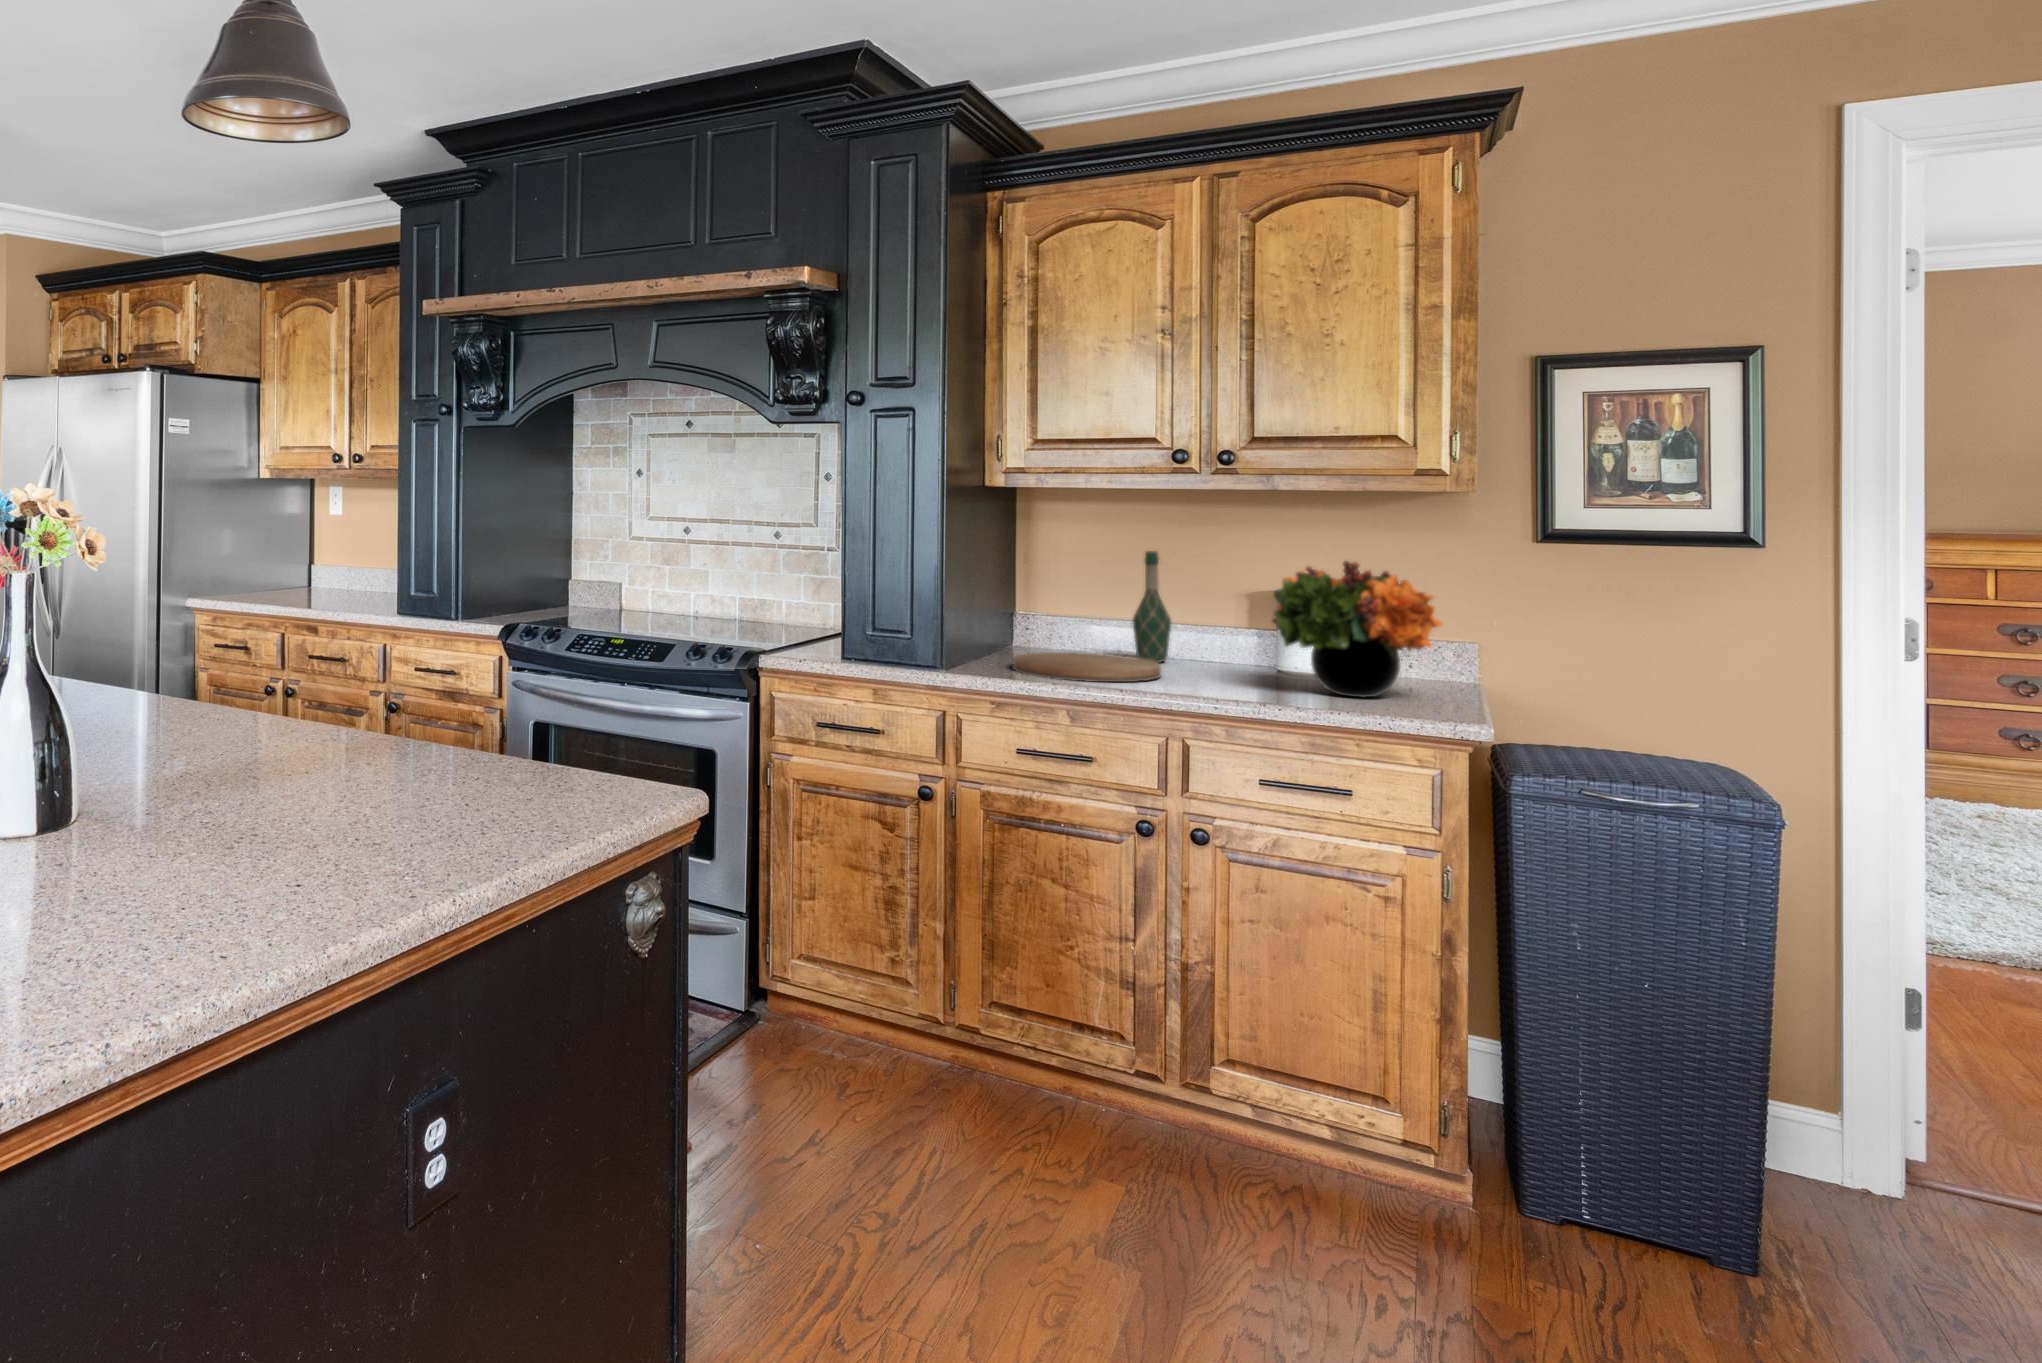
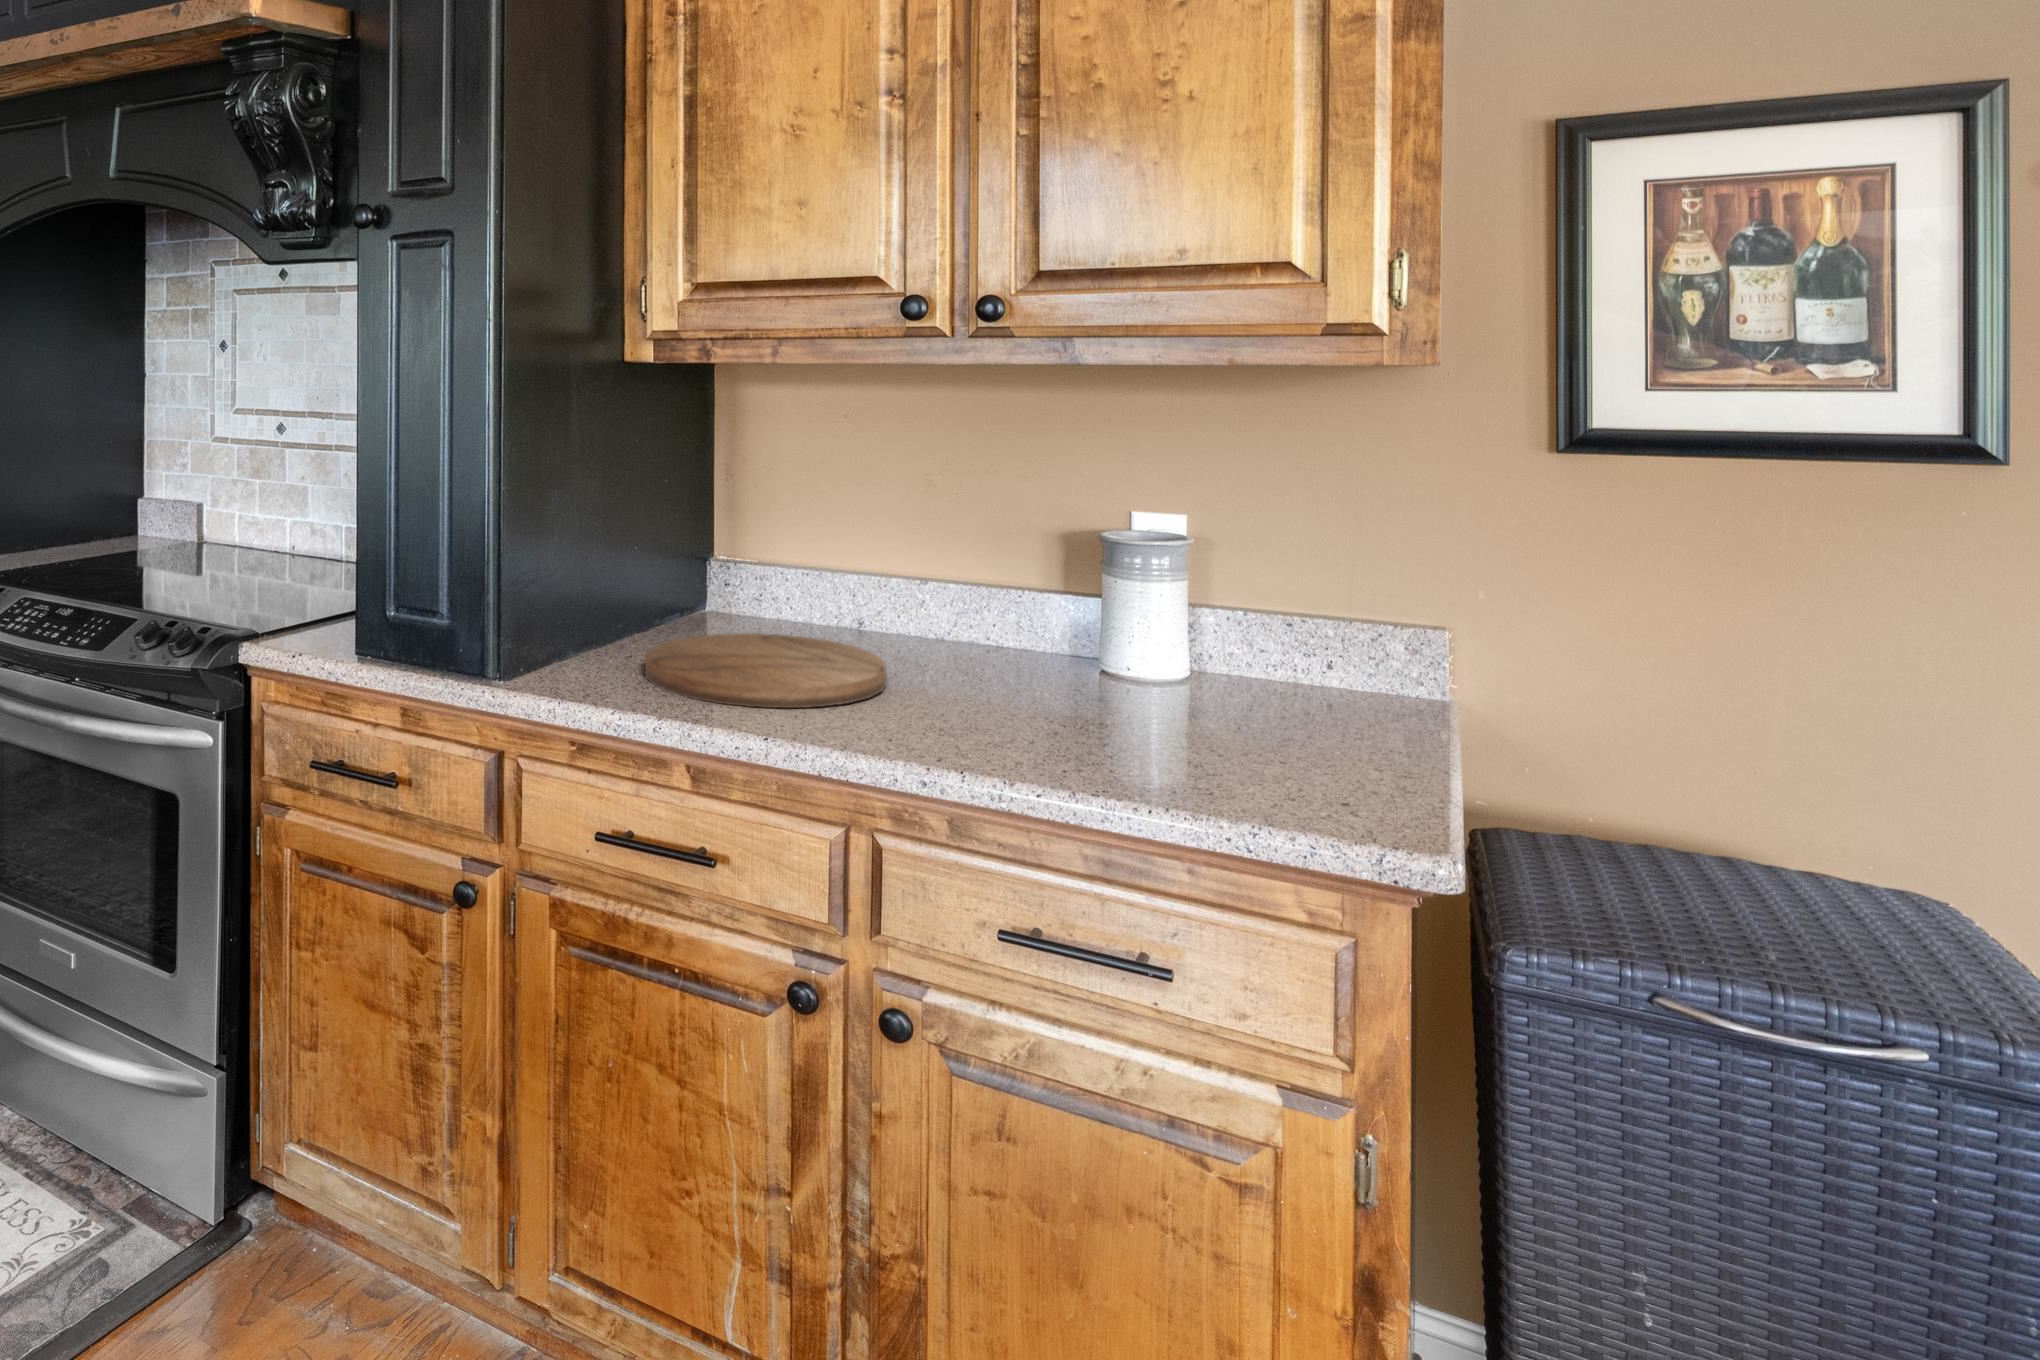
wine bottle: present [1133,551,1171,663] -> none [880,464,941,650]
flower arrangement: present [1272,561,1442,697] -> none [1042,494,1371,758]

